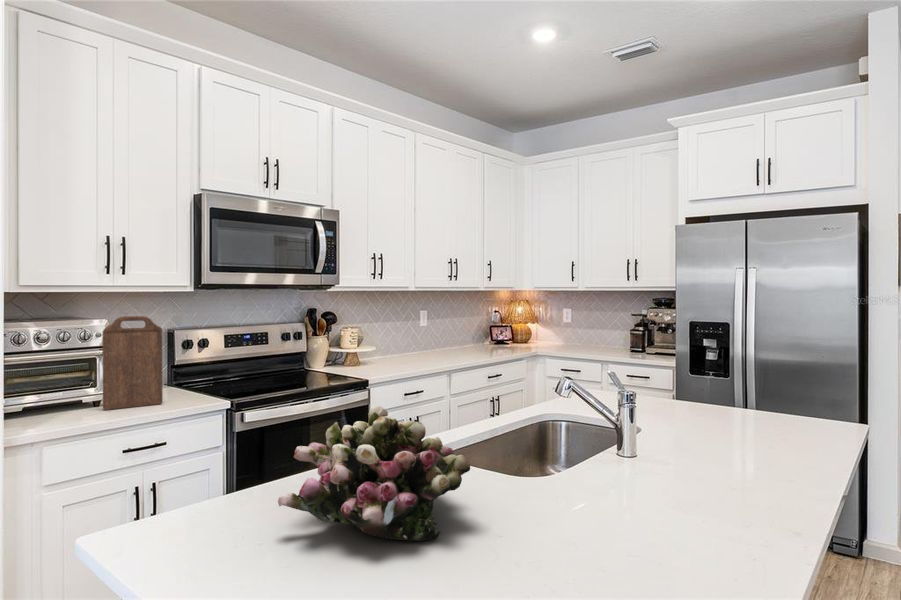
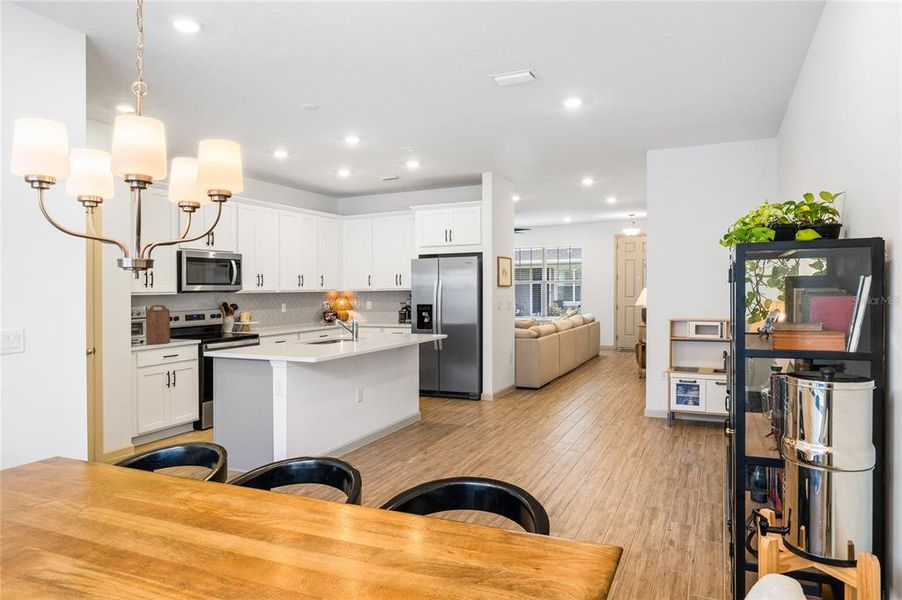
flower arrangement: present [278,405,470,541] -> none [255,324,305,354]

